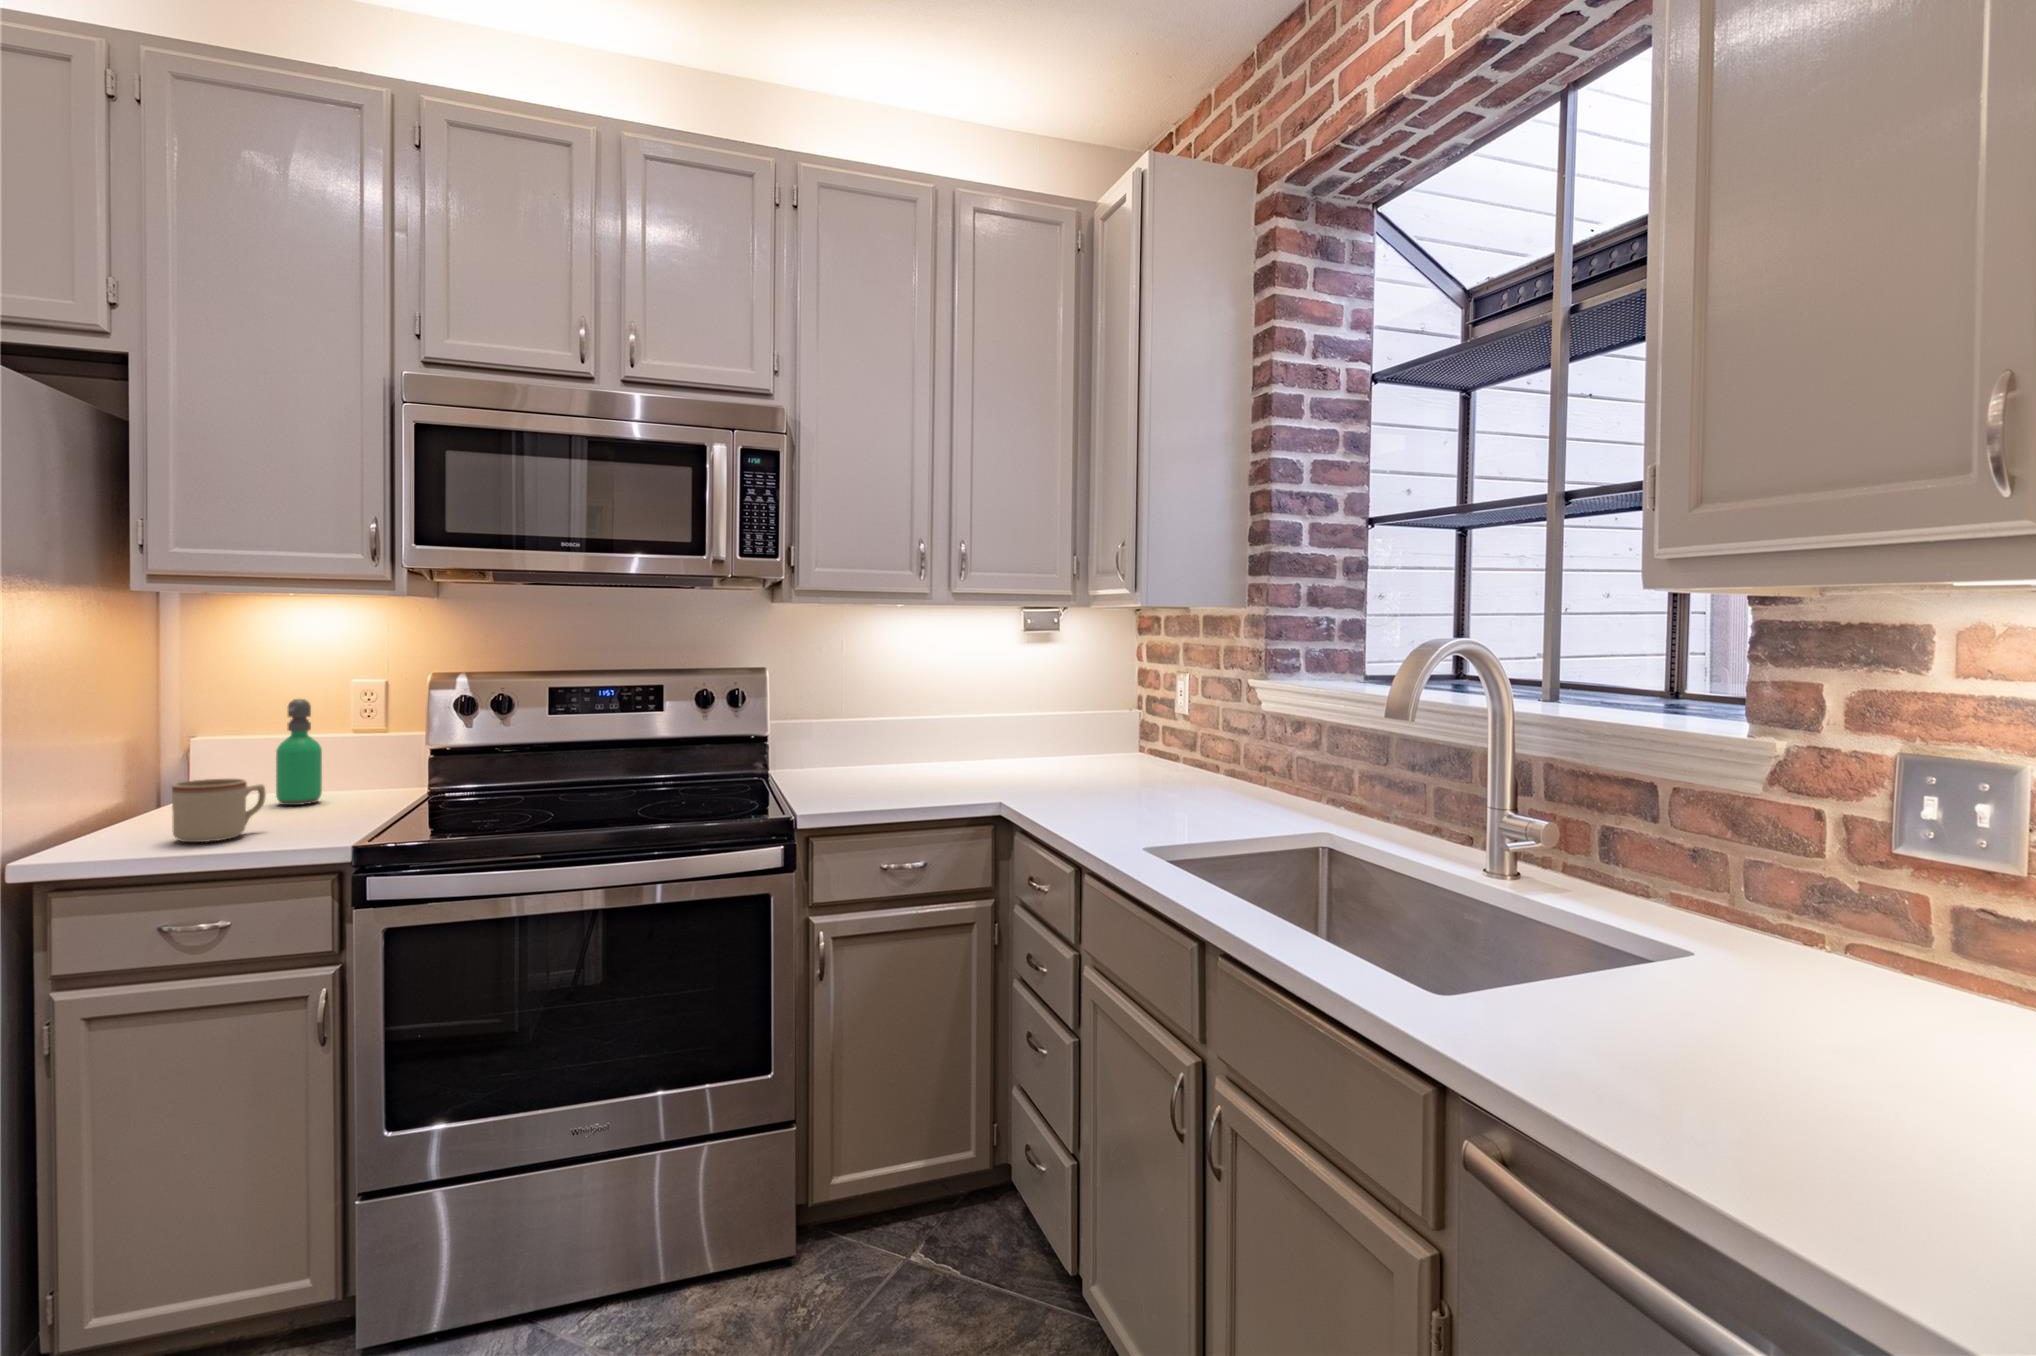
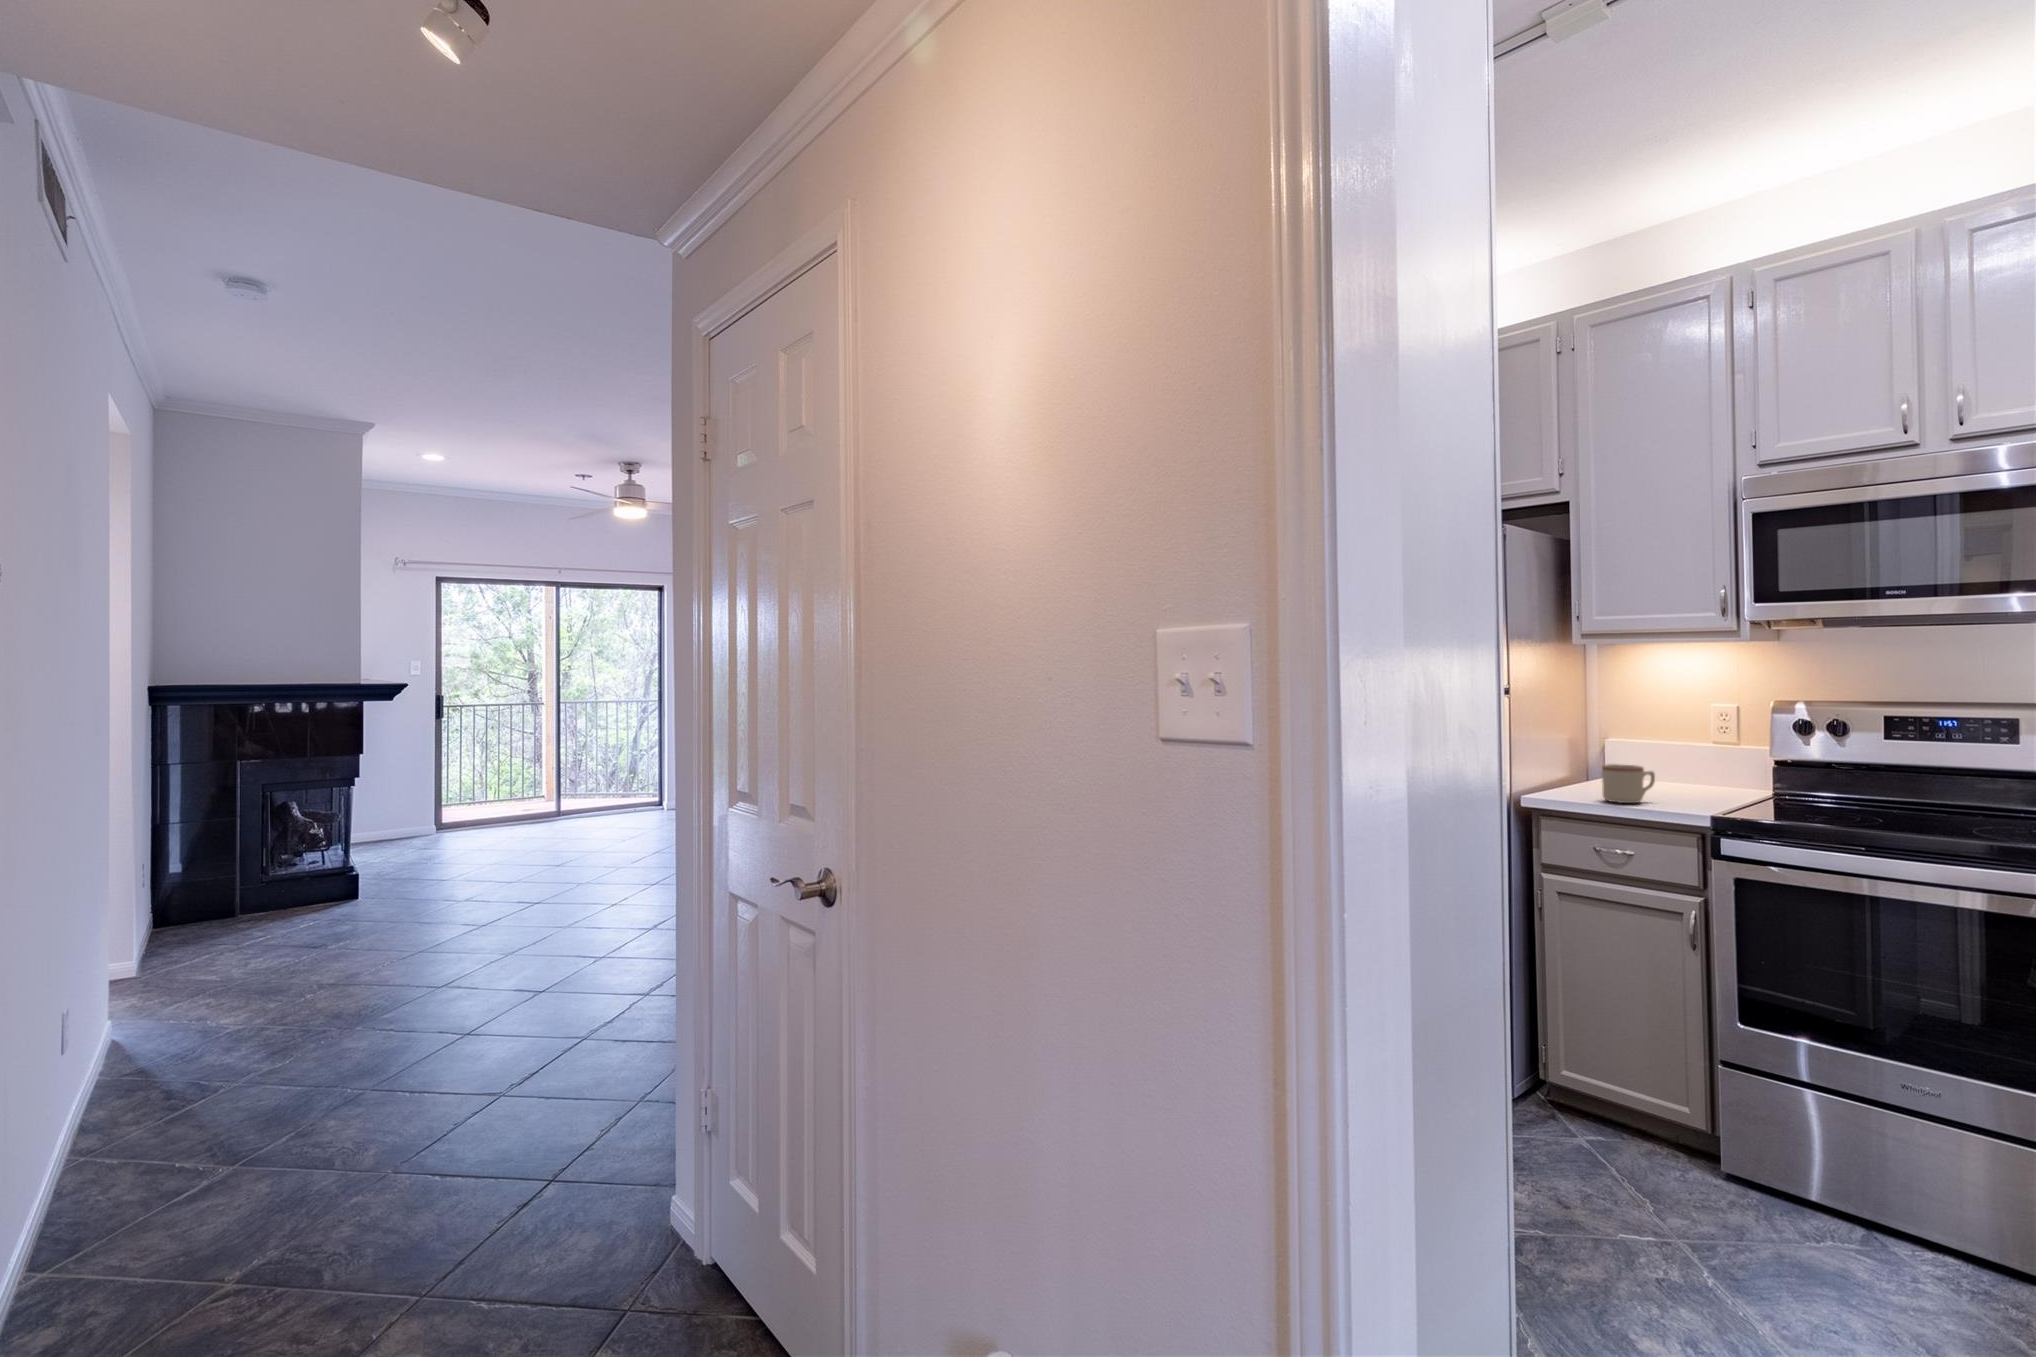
soap dispenser: present [276,699,322,805] -> none [1661,716,1692,791]

